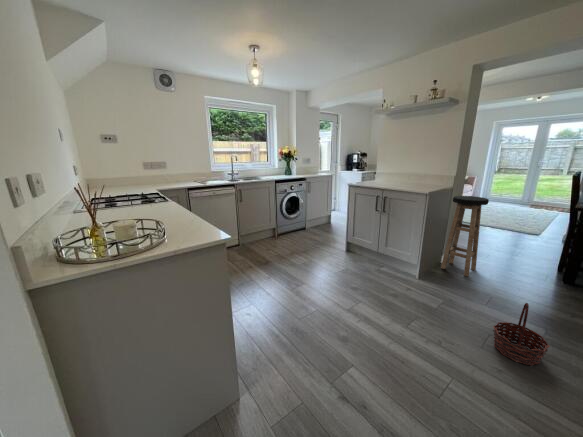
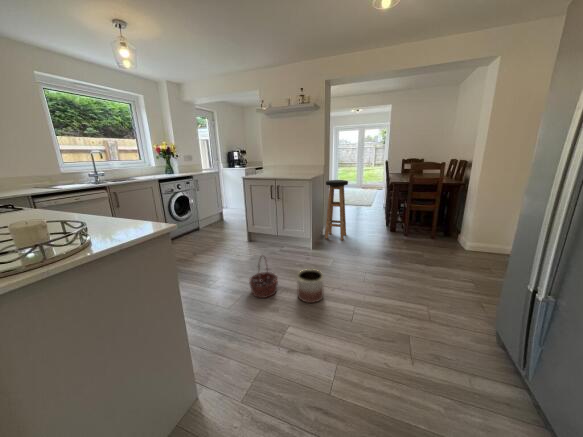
basket: present [493,303,550,366] -> present [249,264,278,298]
planter: none [376,304,412,349] -> present [297,269,323,303]

